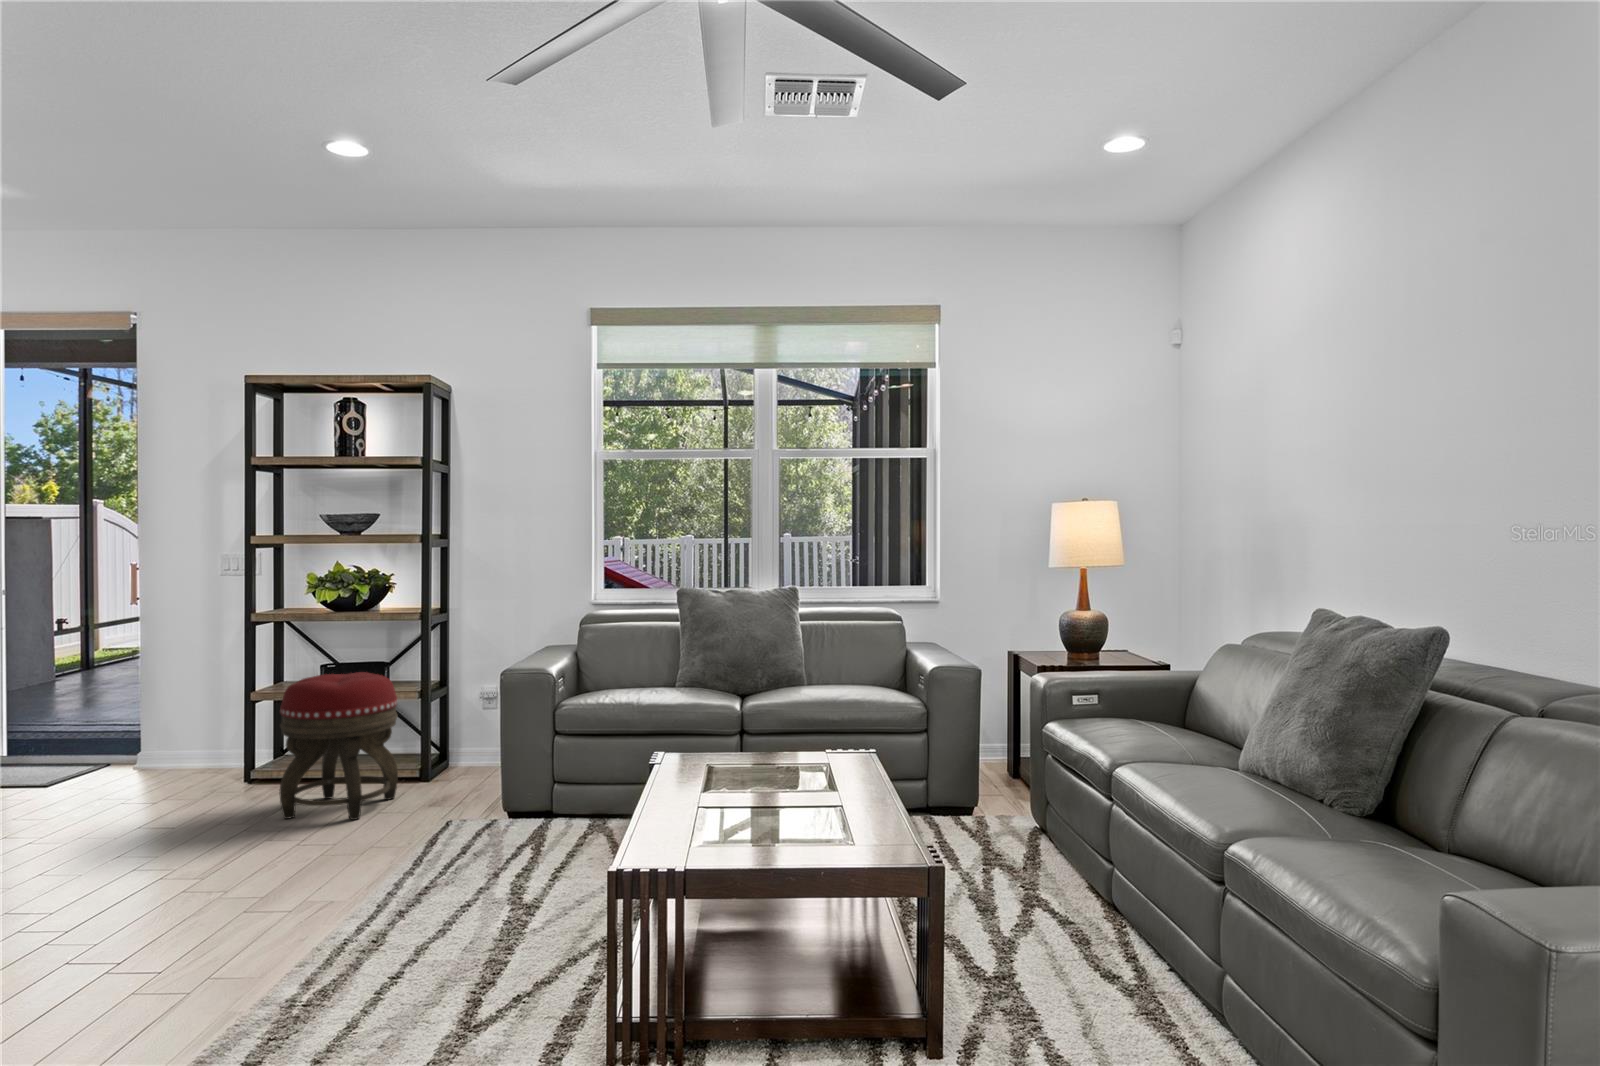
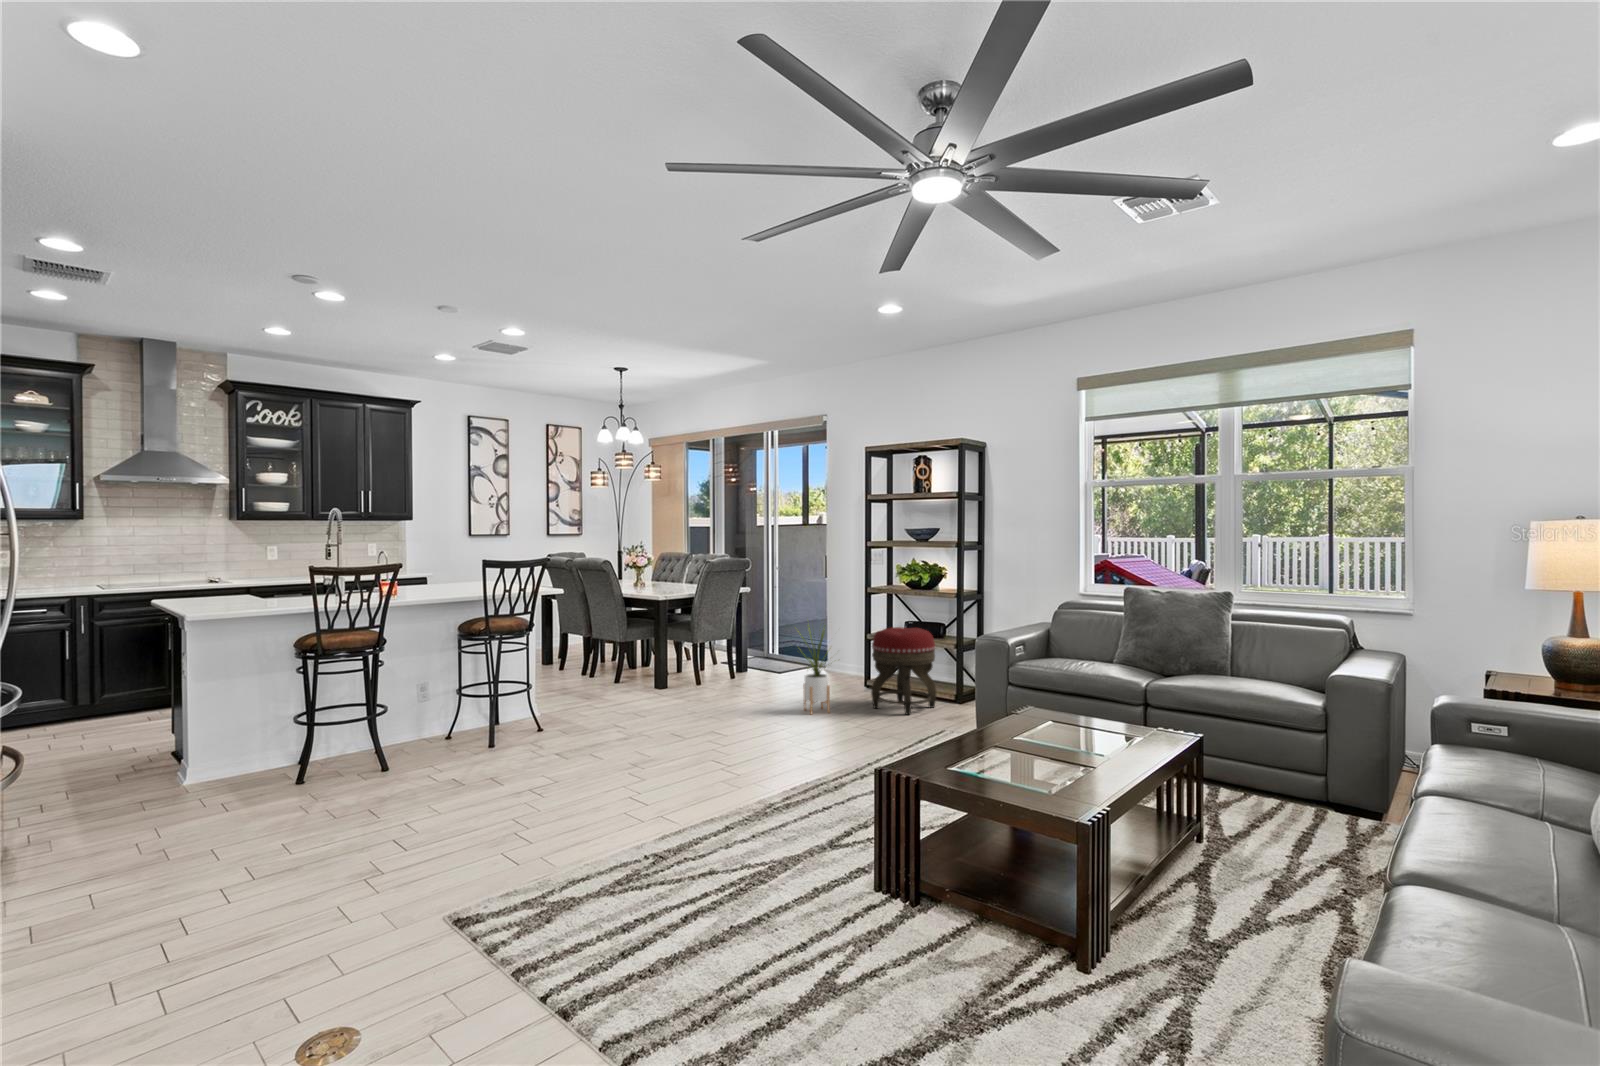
house plant: none [107,668,222,856] -> present [802,625,830,714]

